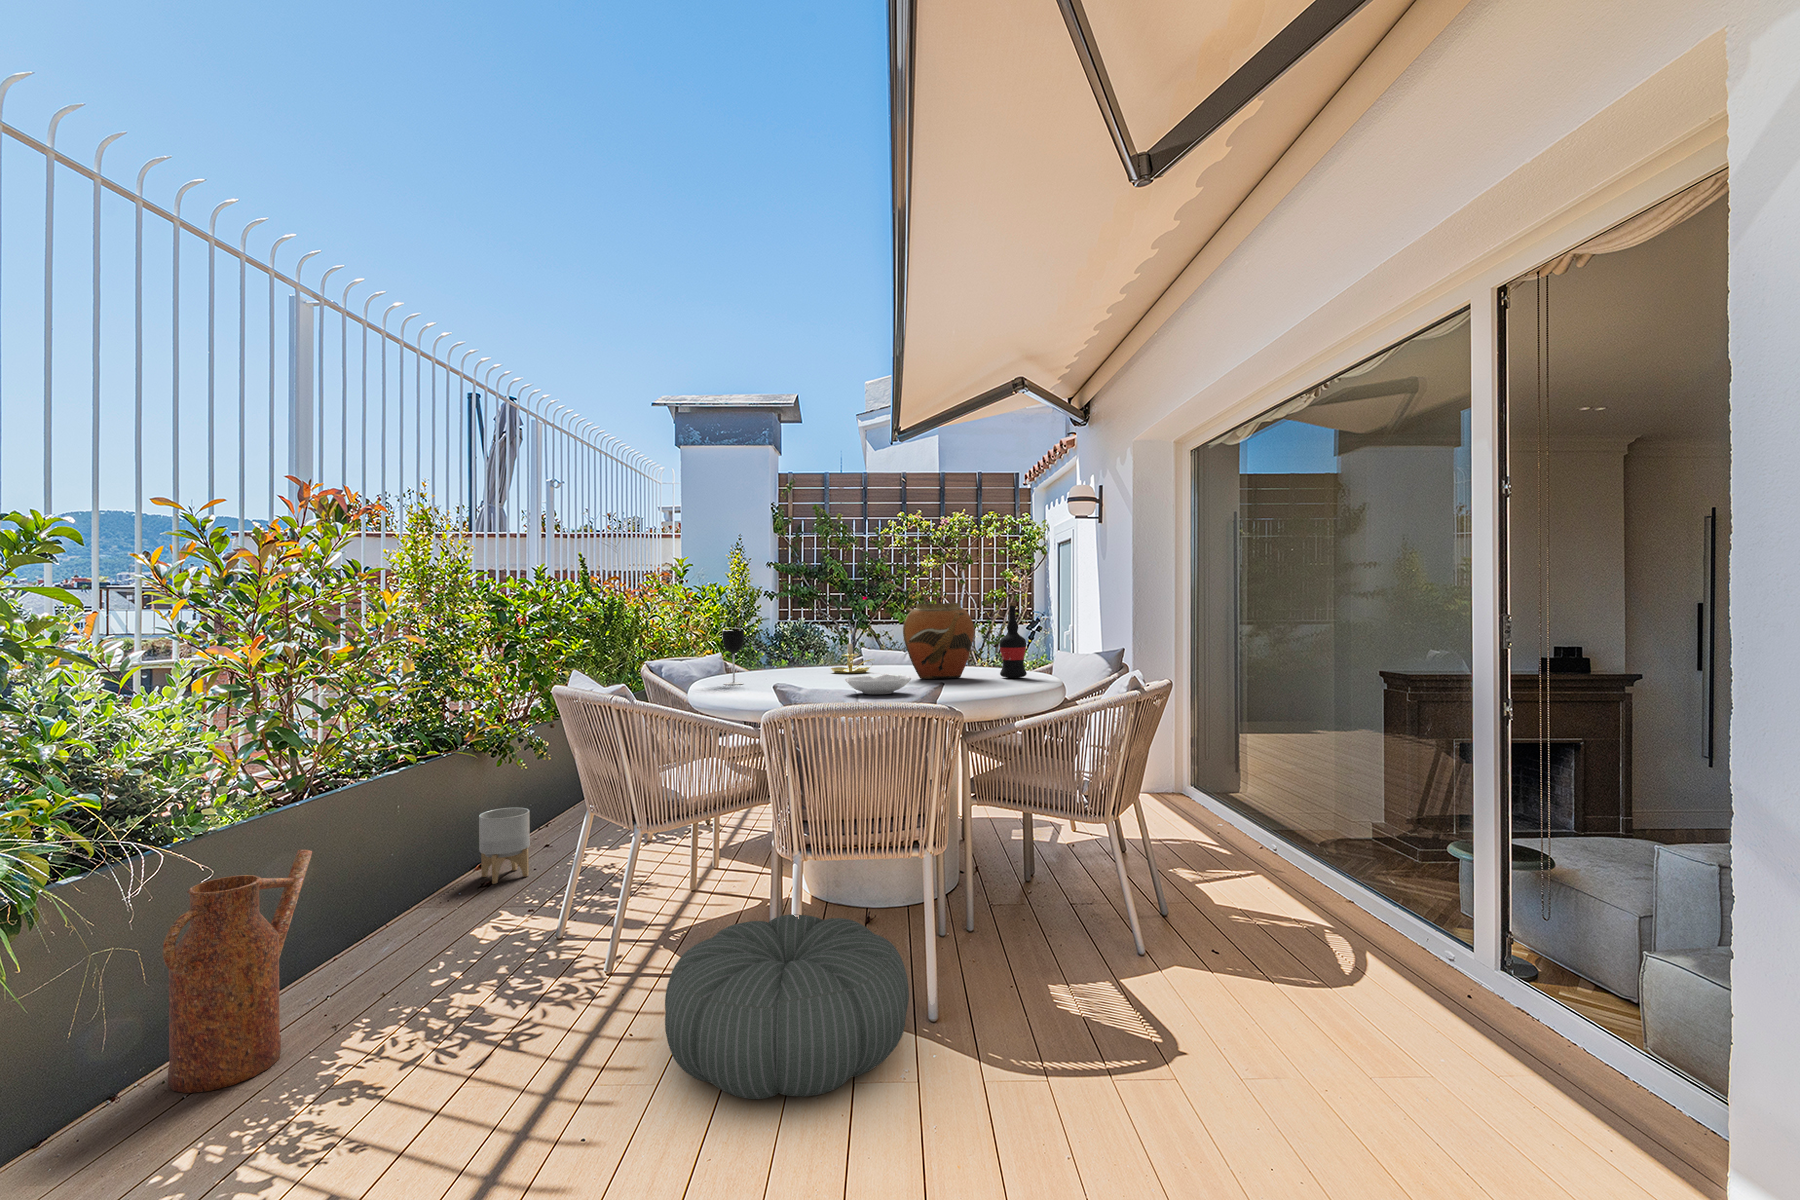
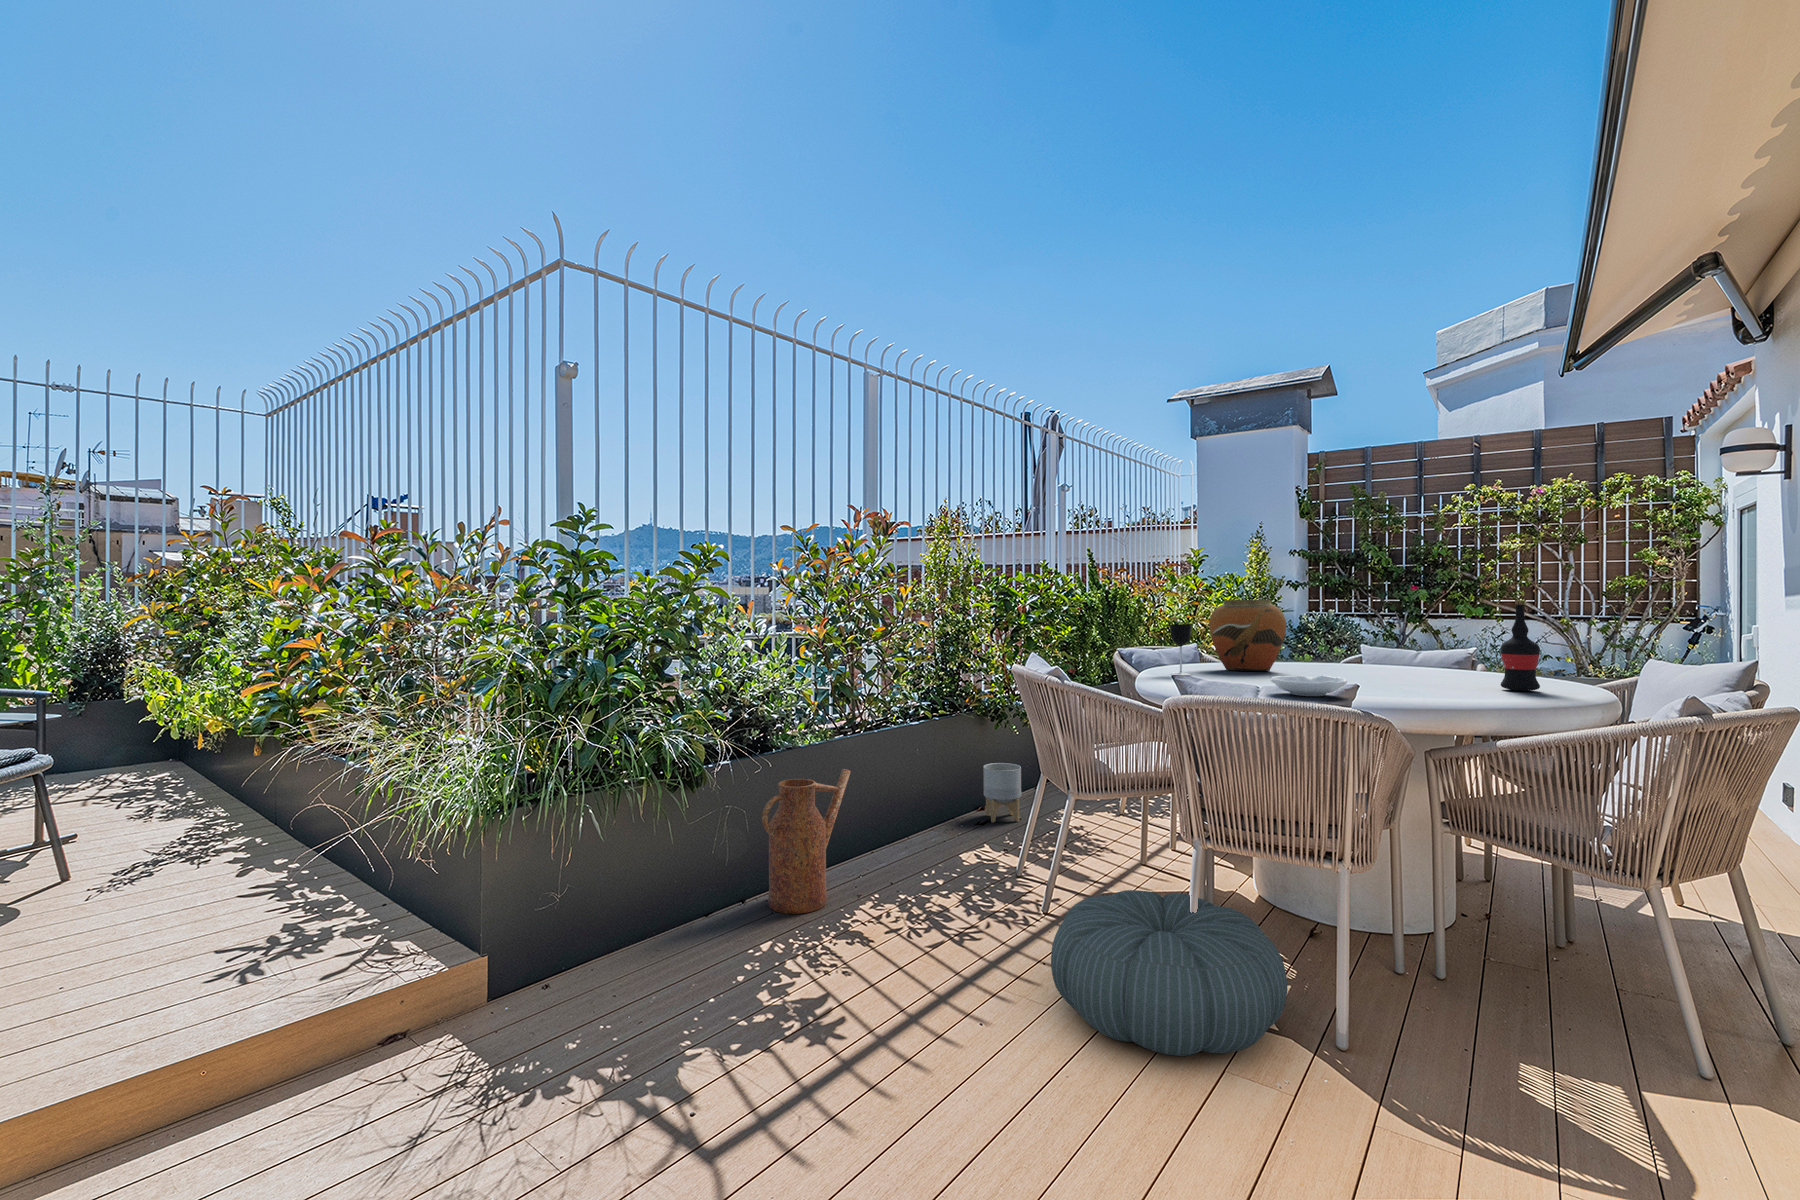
vase: present [903,603,974,679] -> present [1209,600,1286,671]
candle holder: present [831,634,873,673] -> none [1301,630,1354,672]

